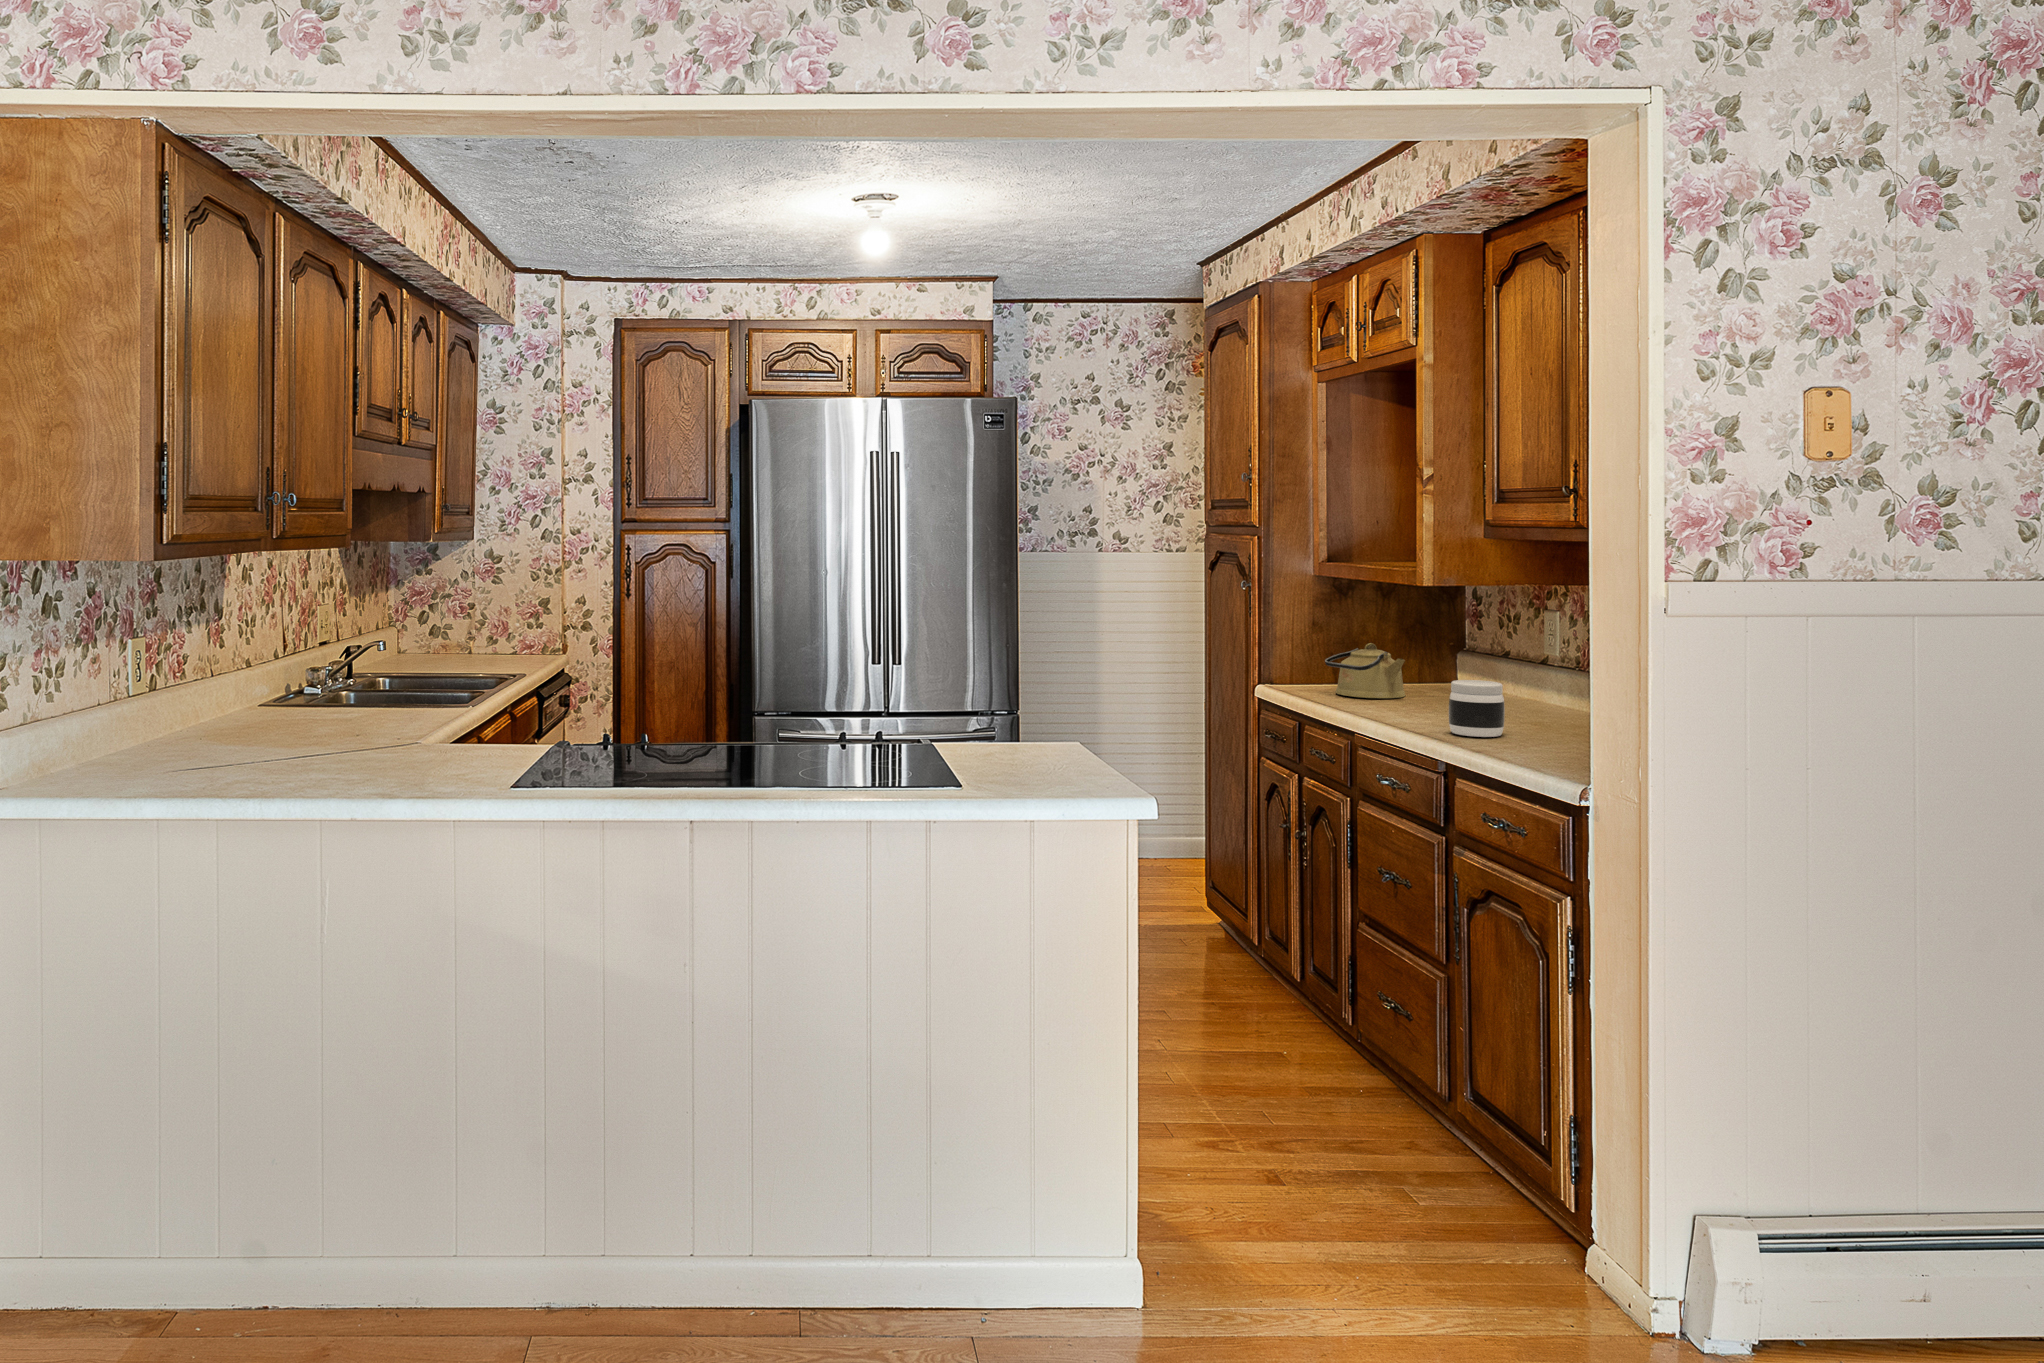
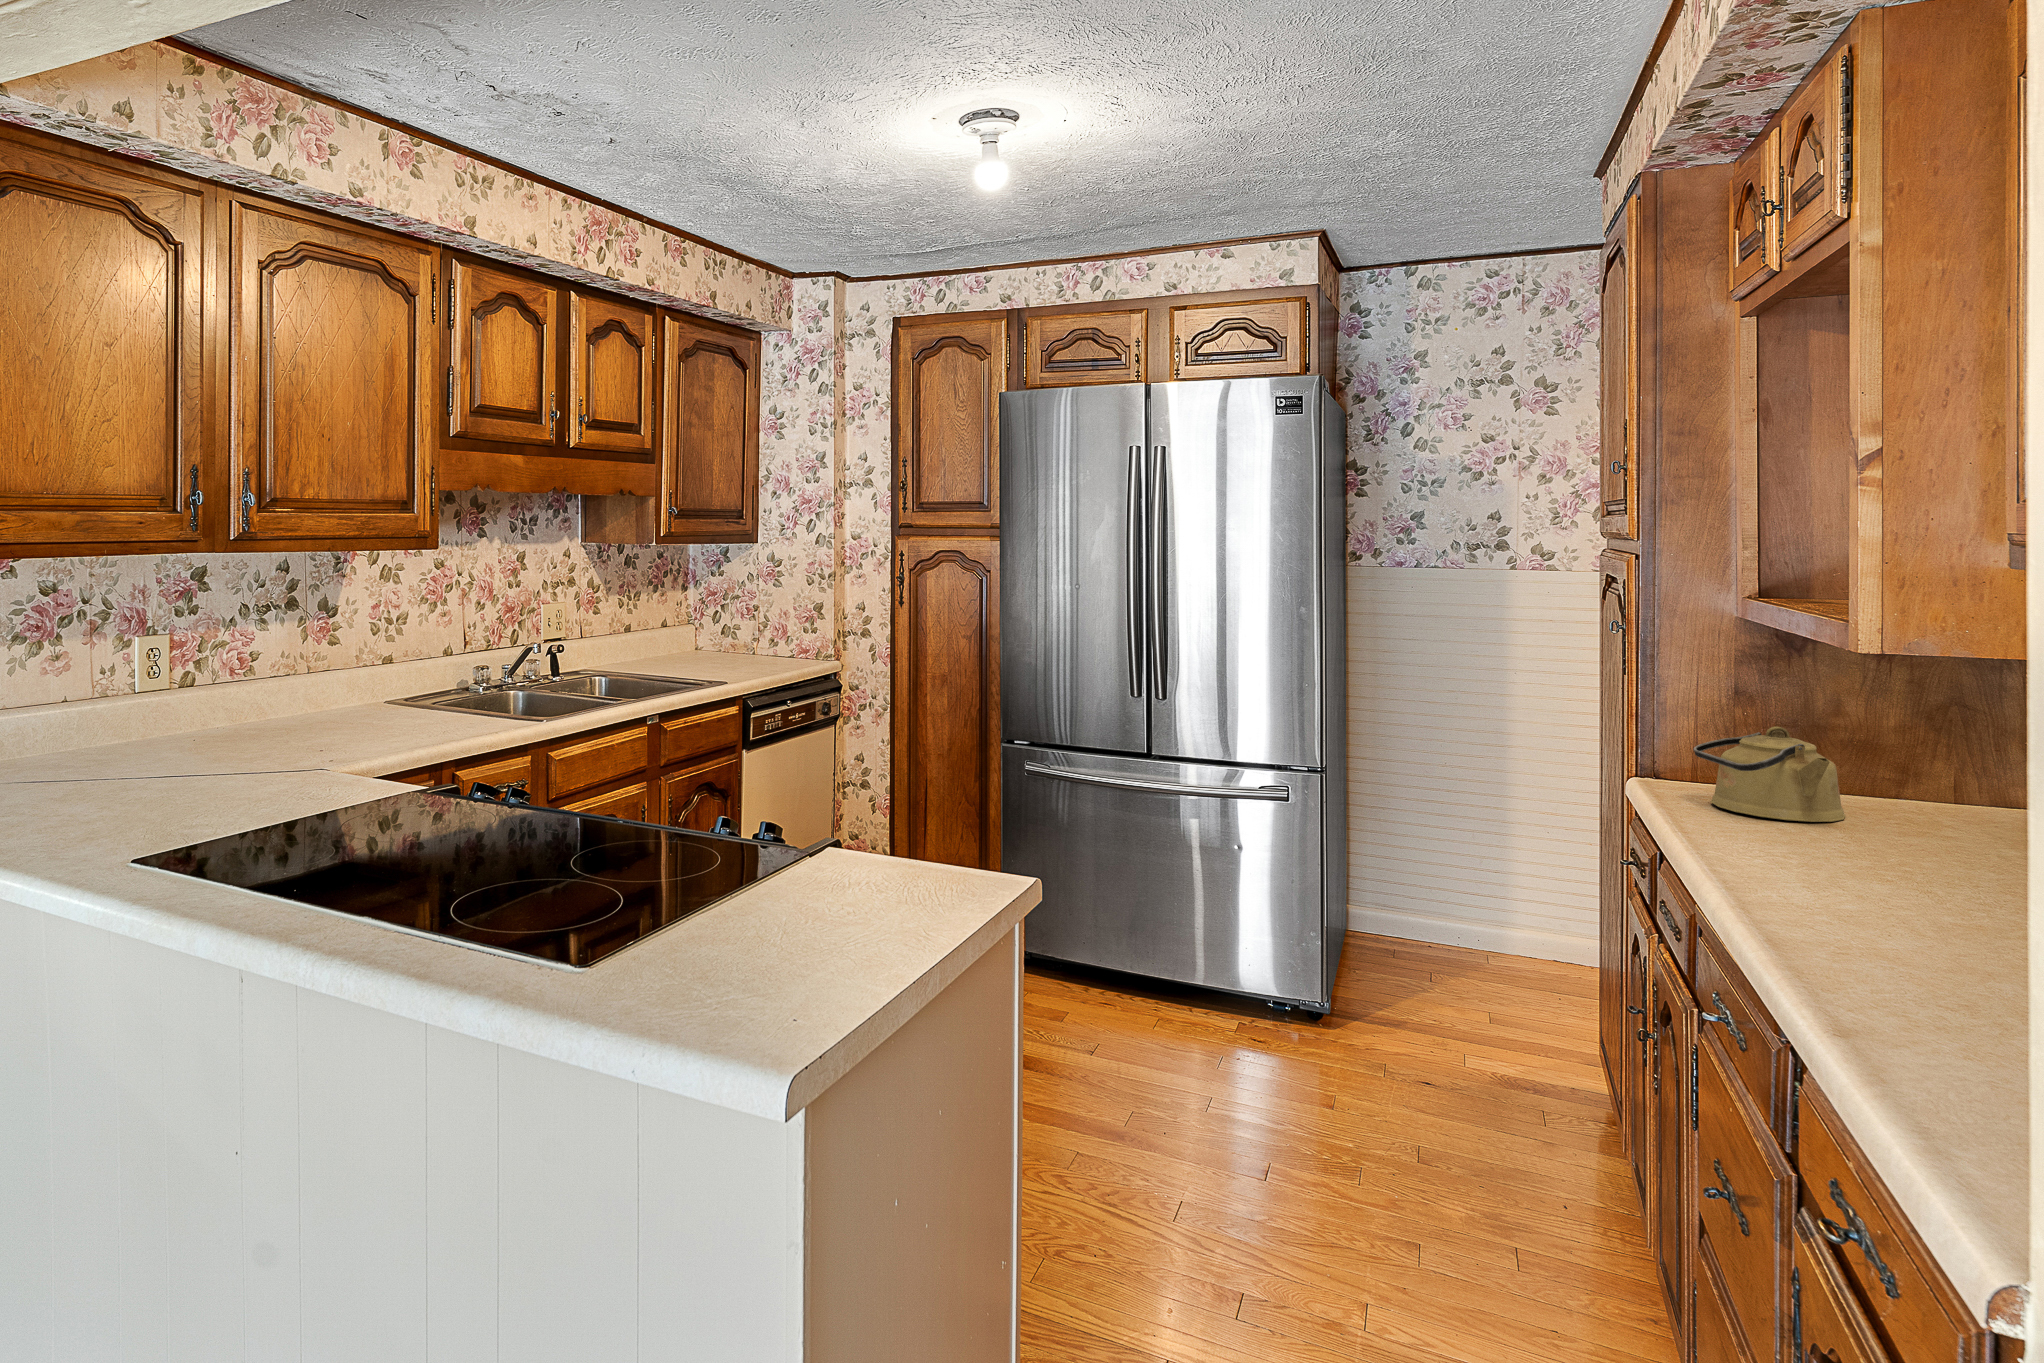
jar: present [1449,680,1505,737] -> none [1831,817,1956,935]

